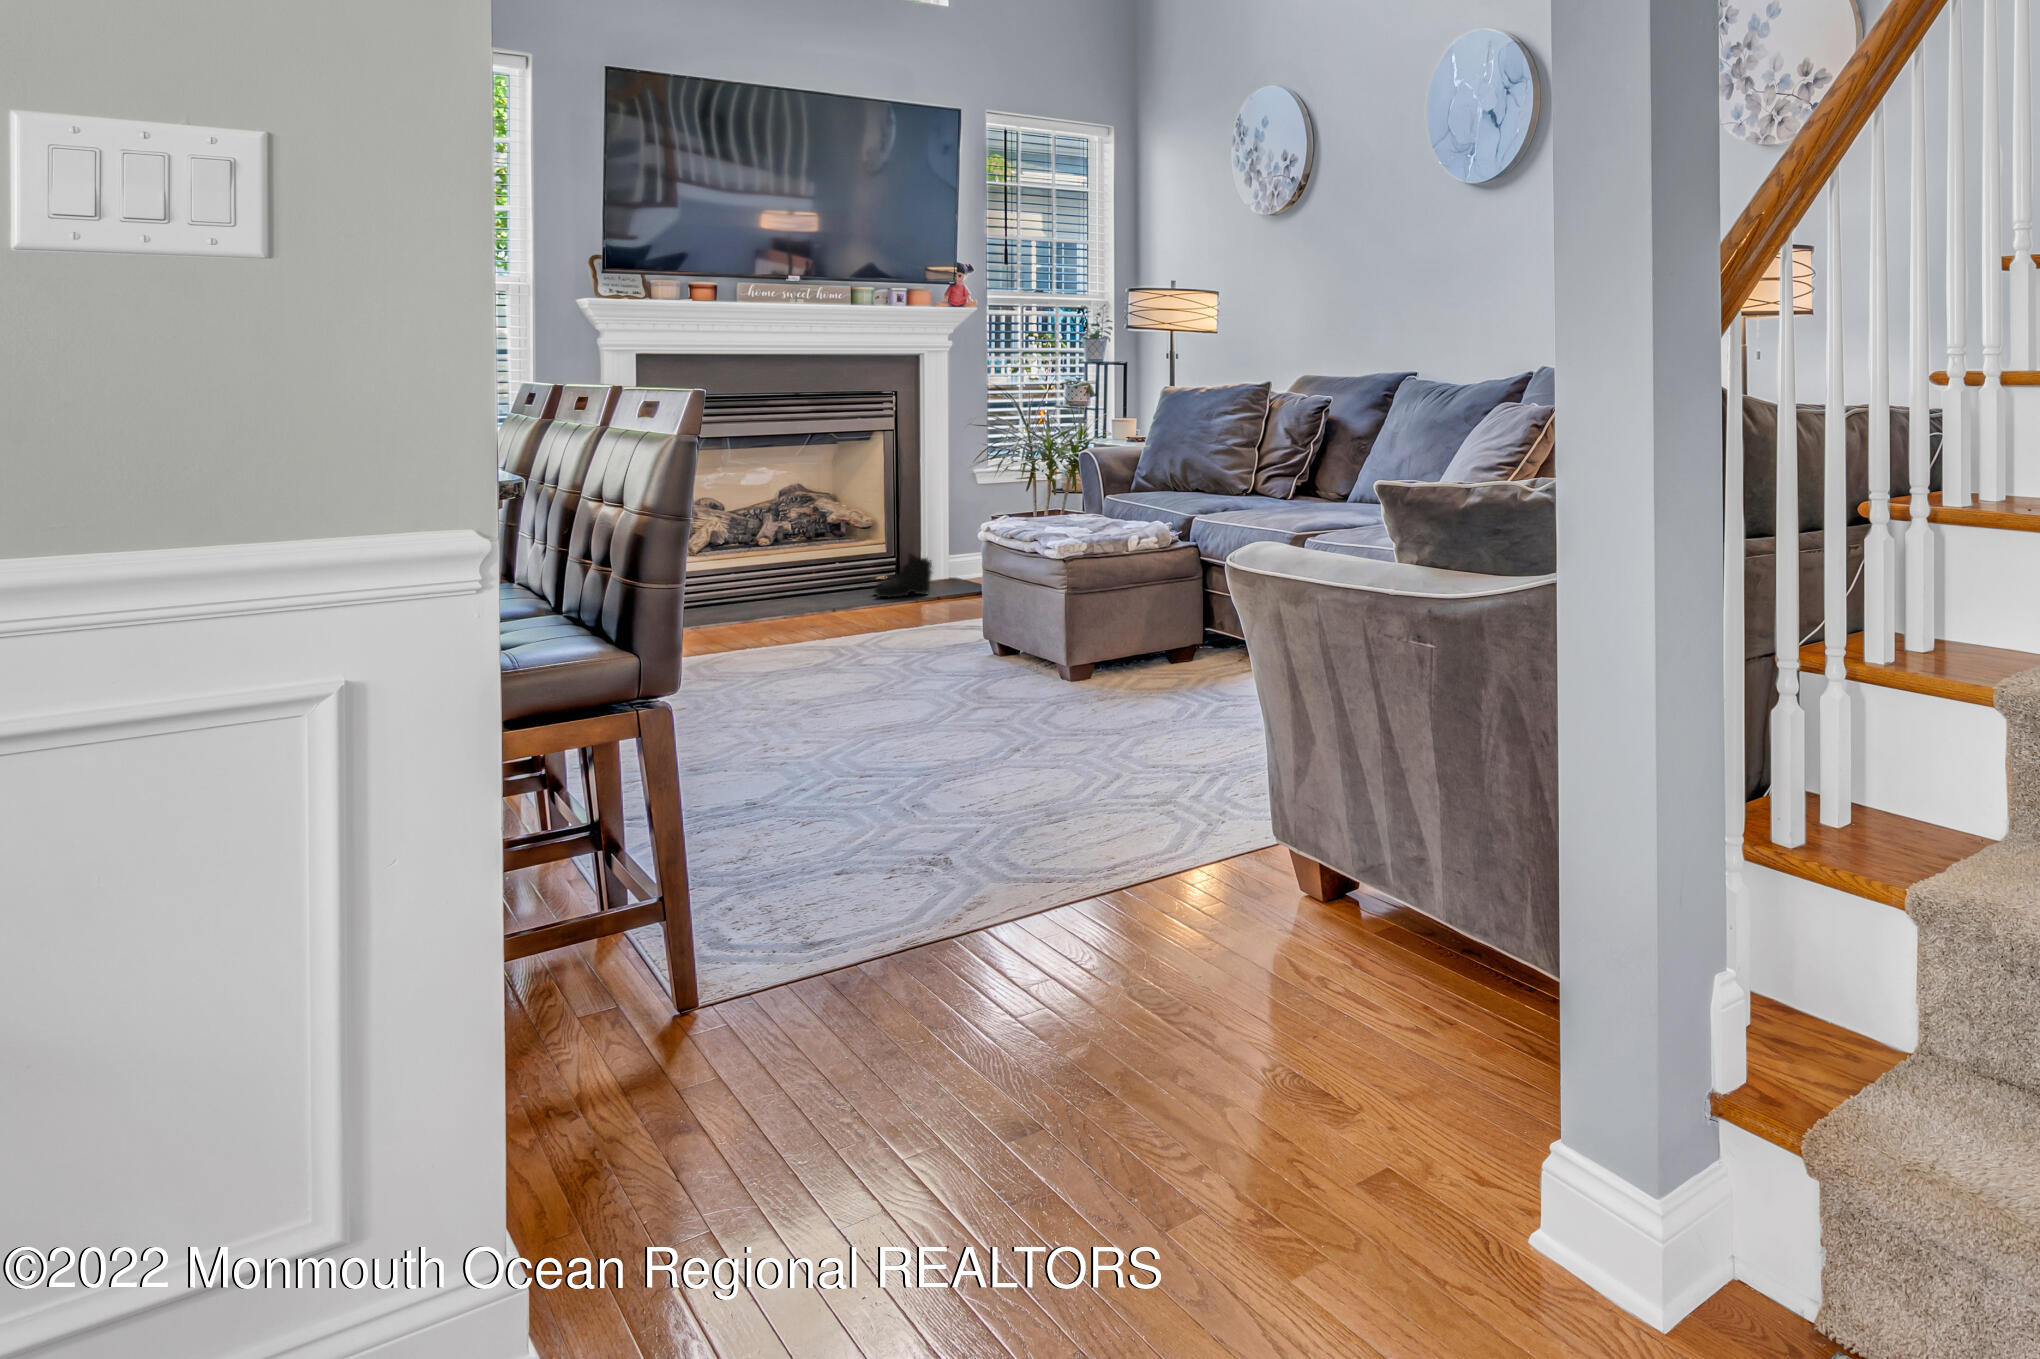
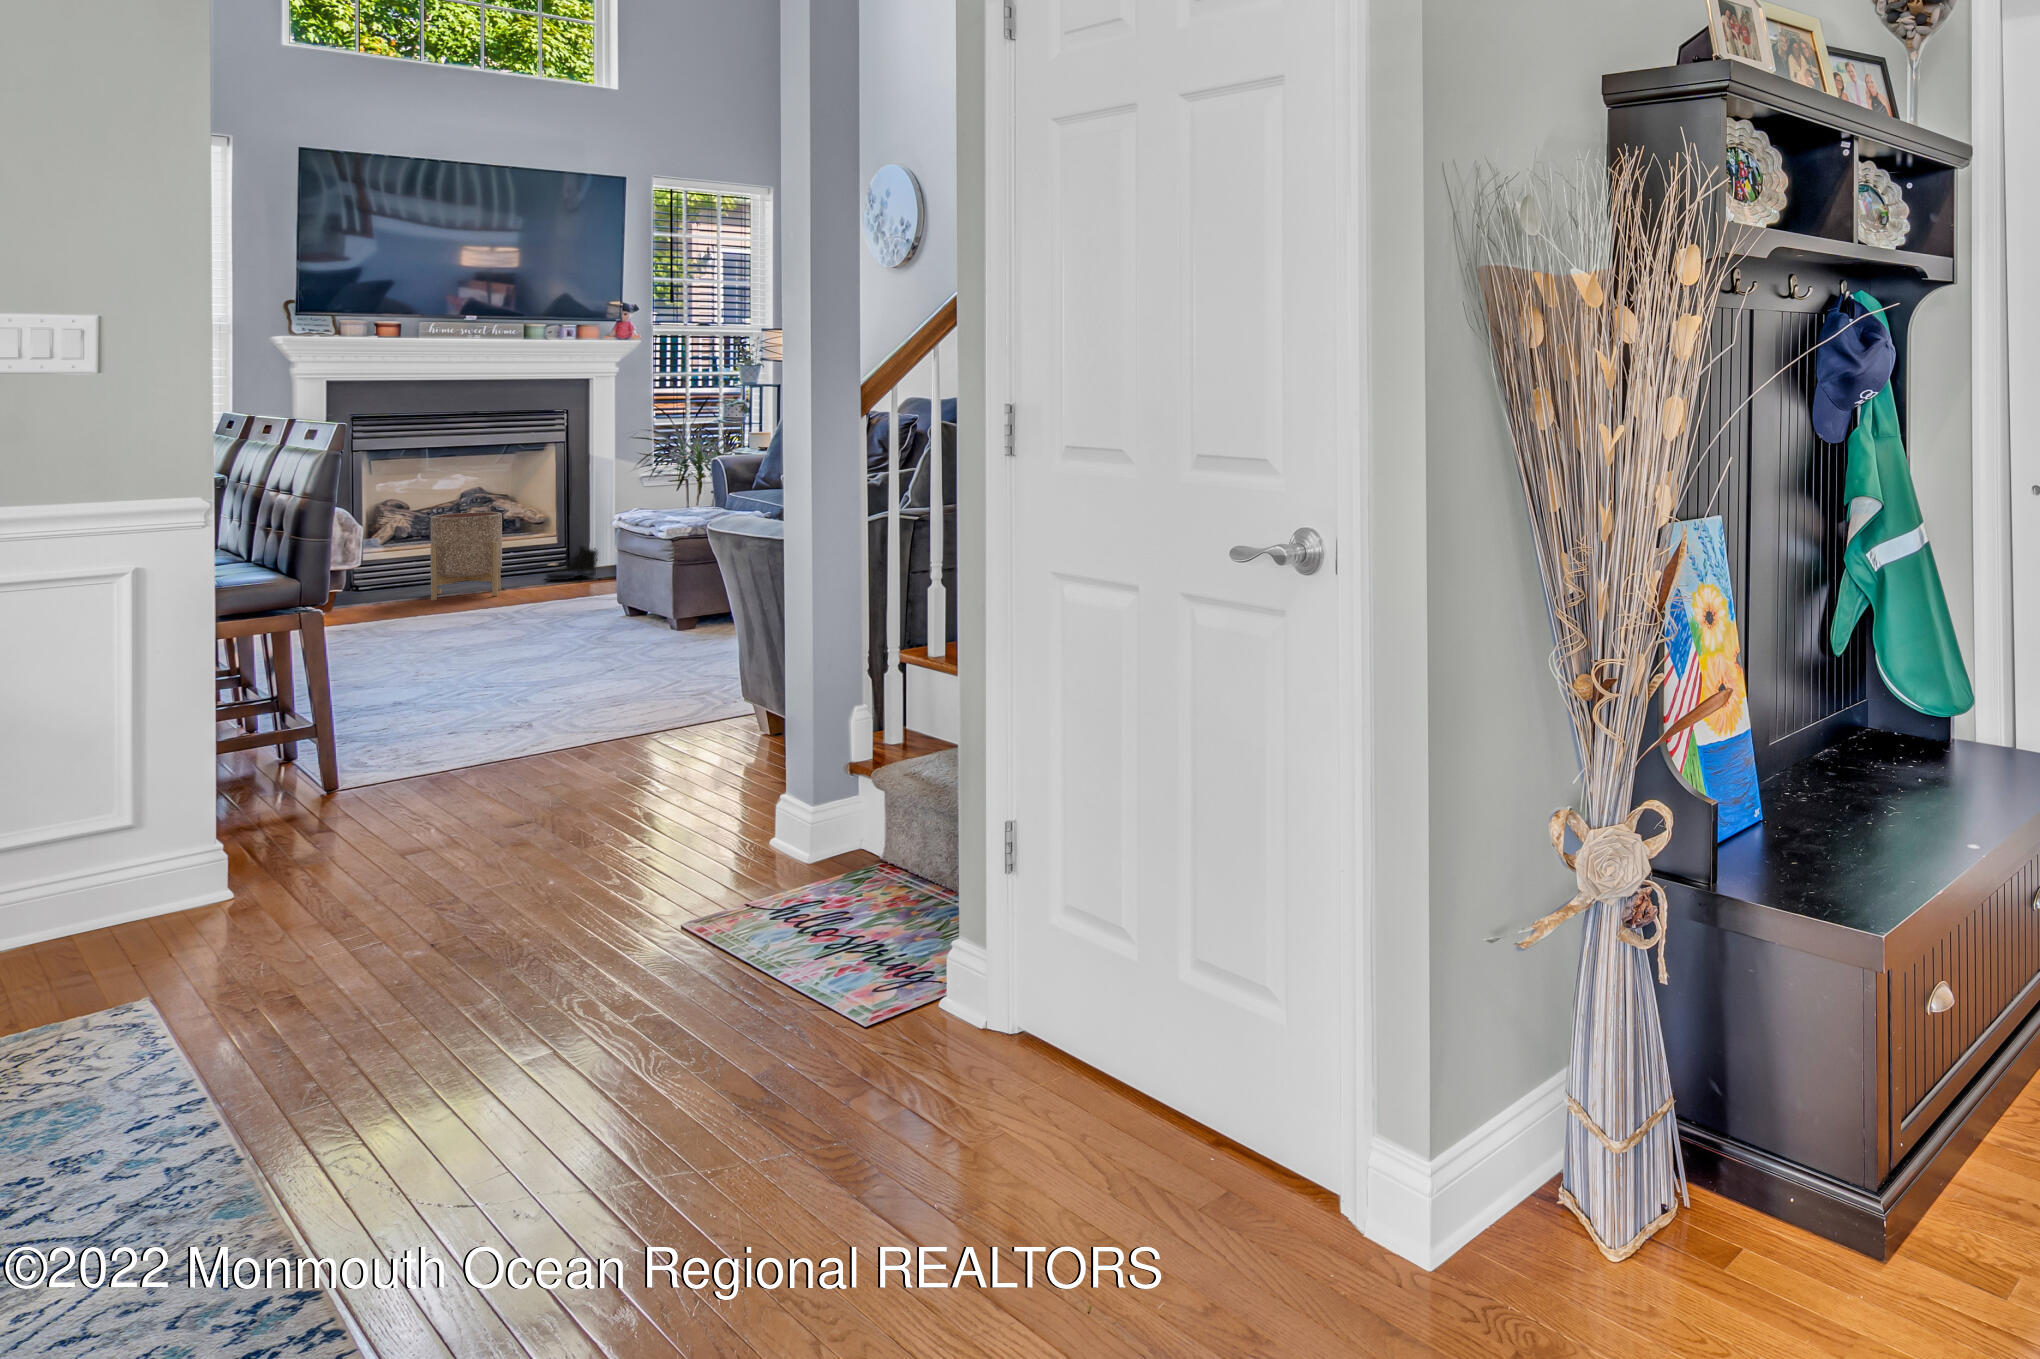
planter: none [752,515,830,623] -> present [431,512,502,601]

